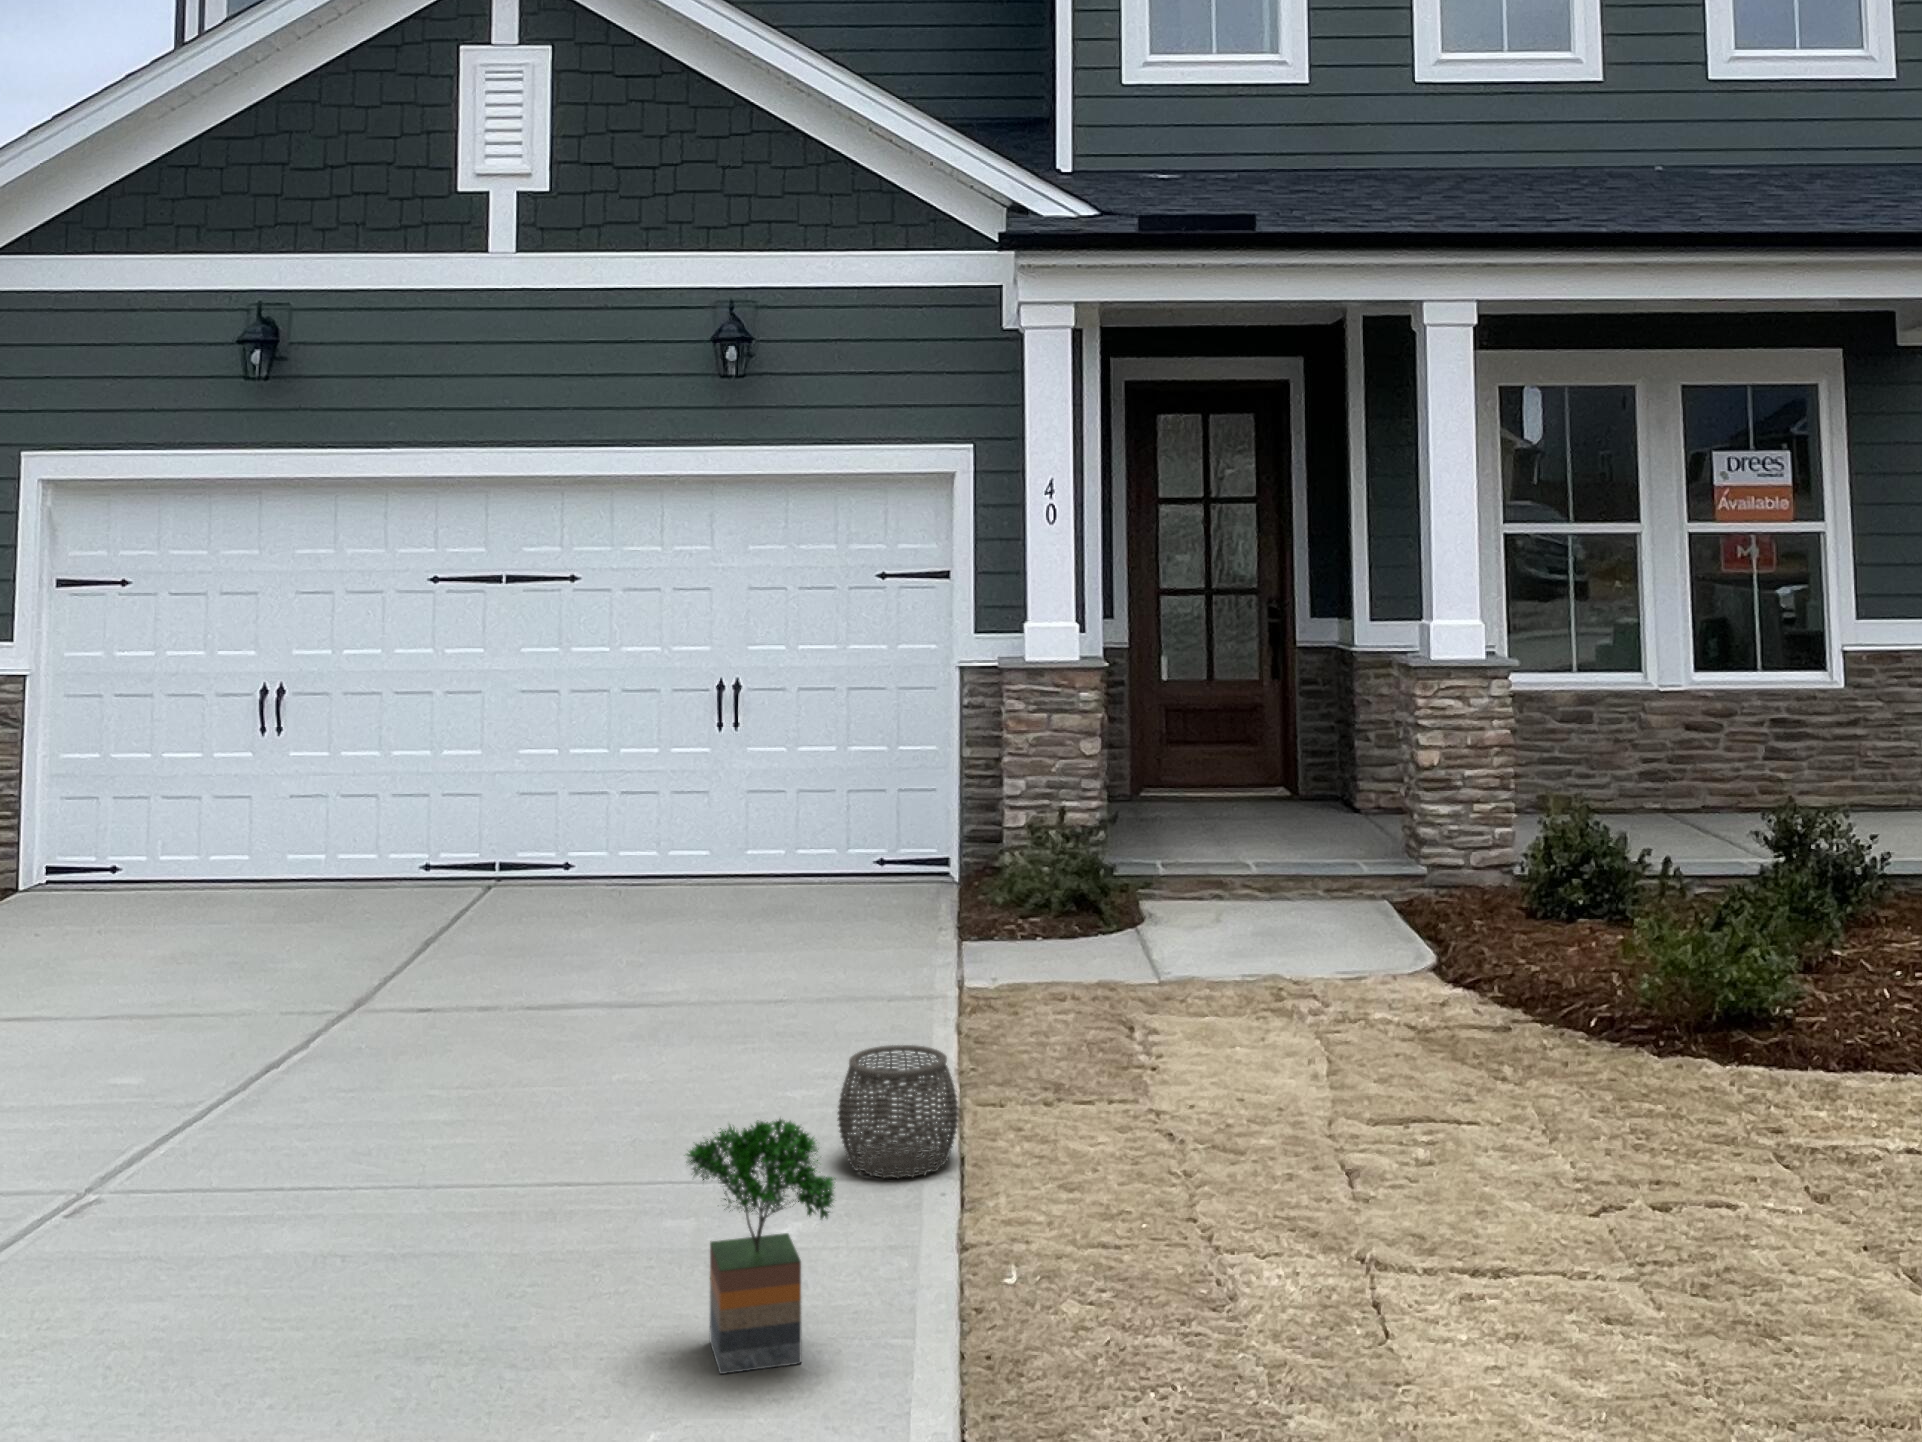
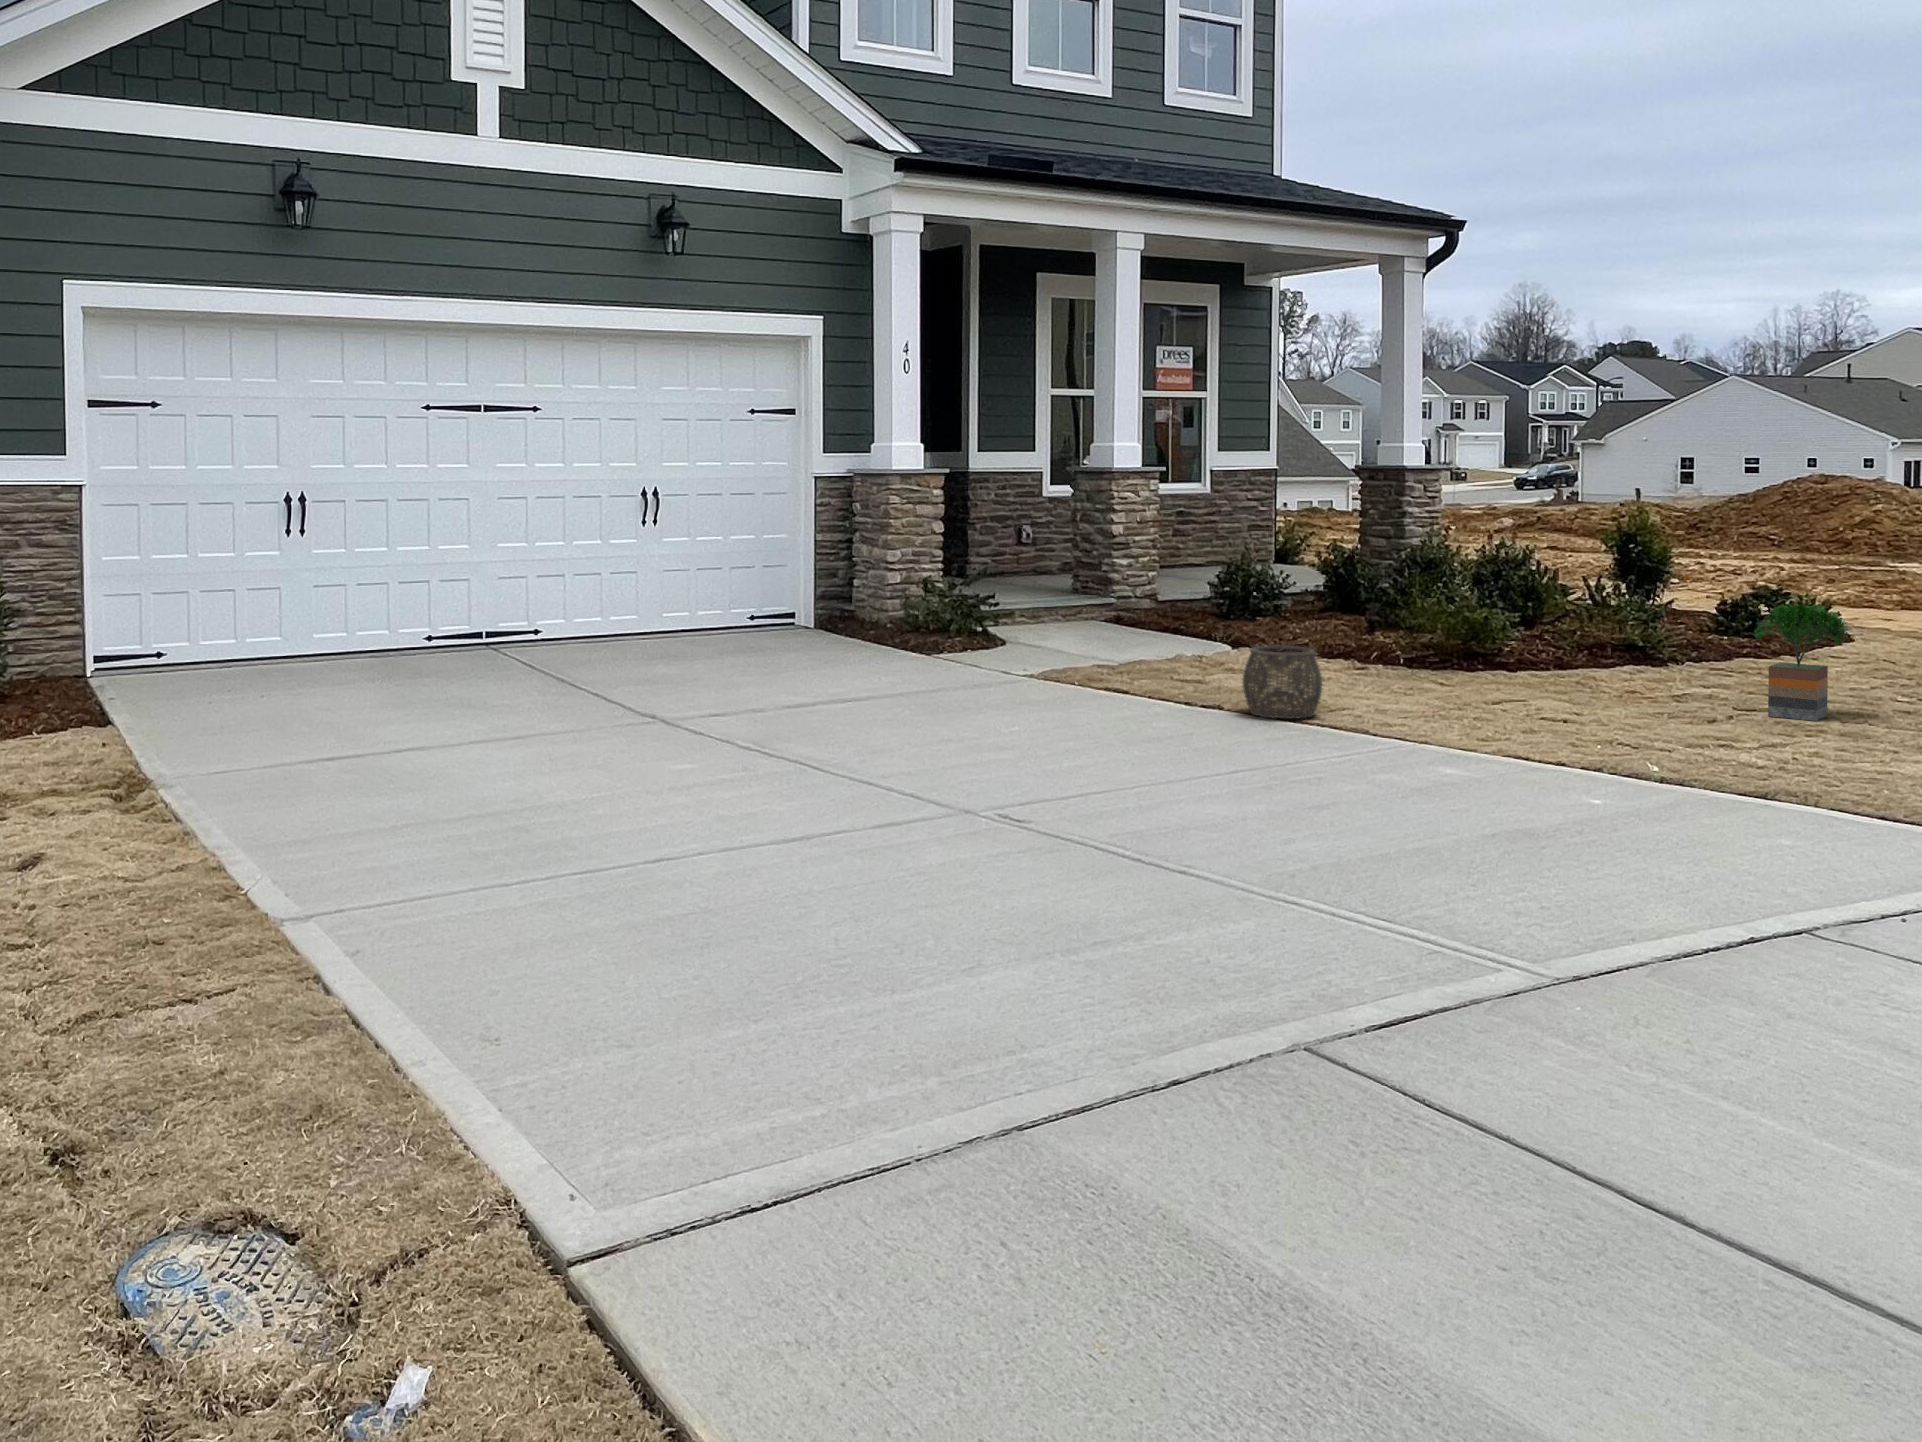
potted tree: present [687,1119,836,1374] -> present [1755,604,1849,721]

